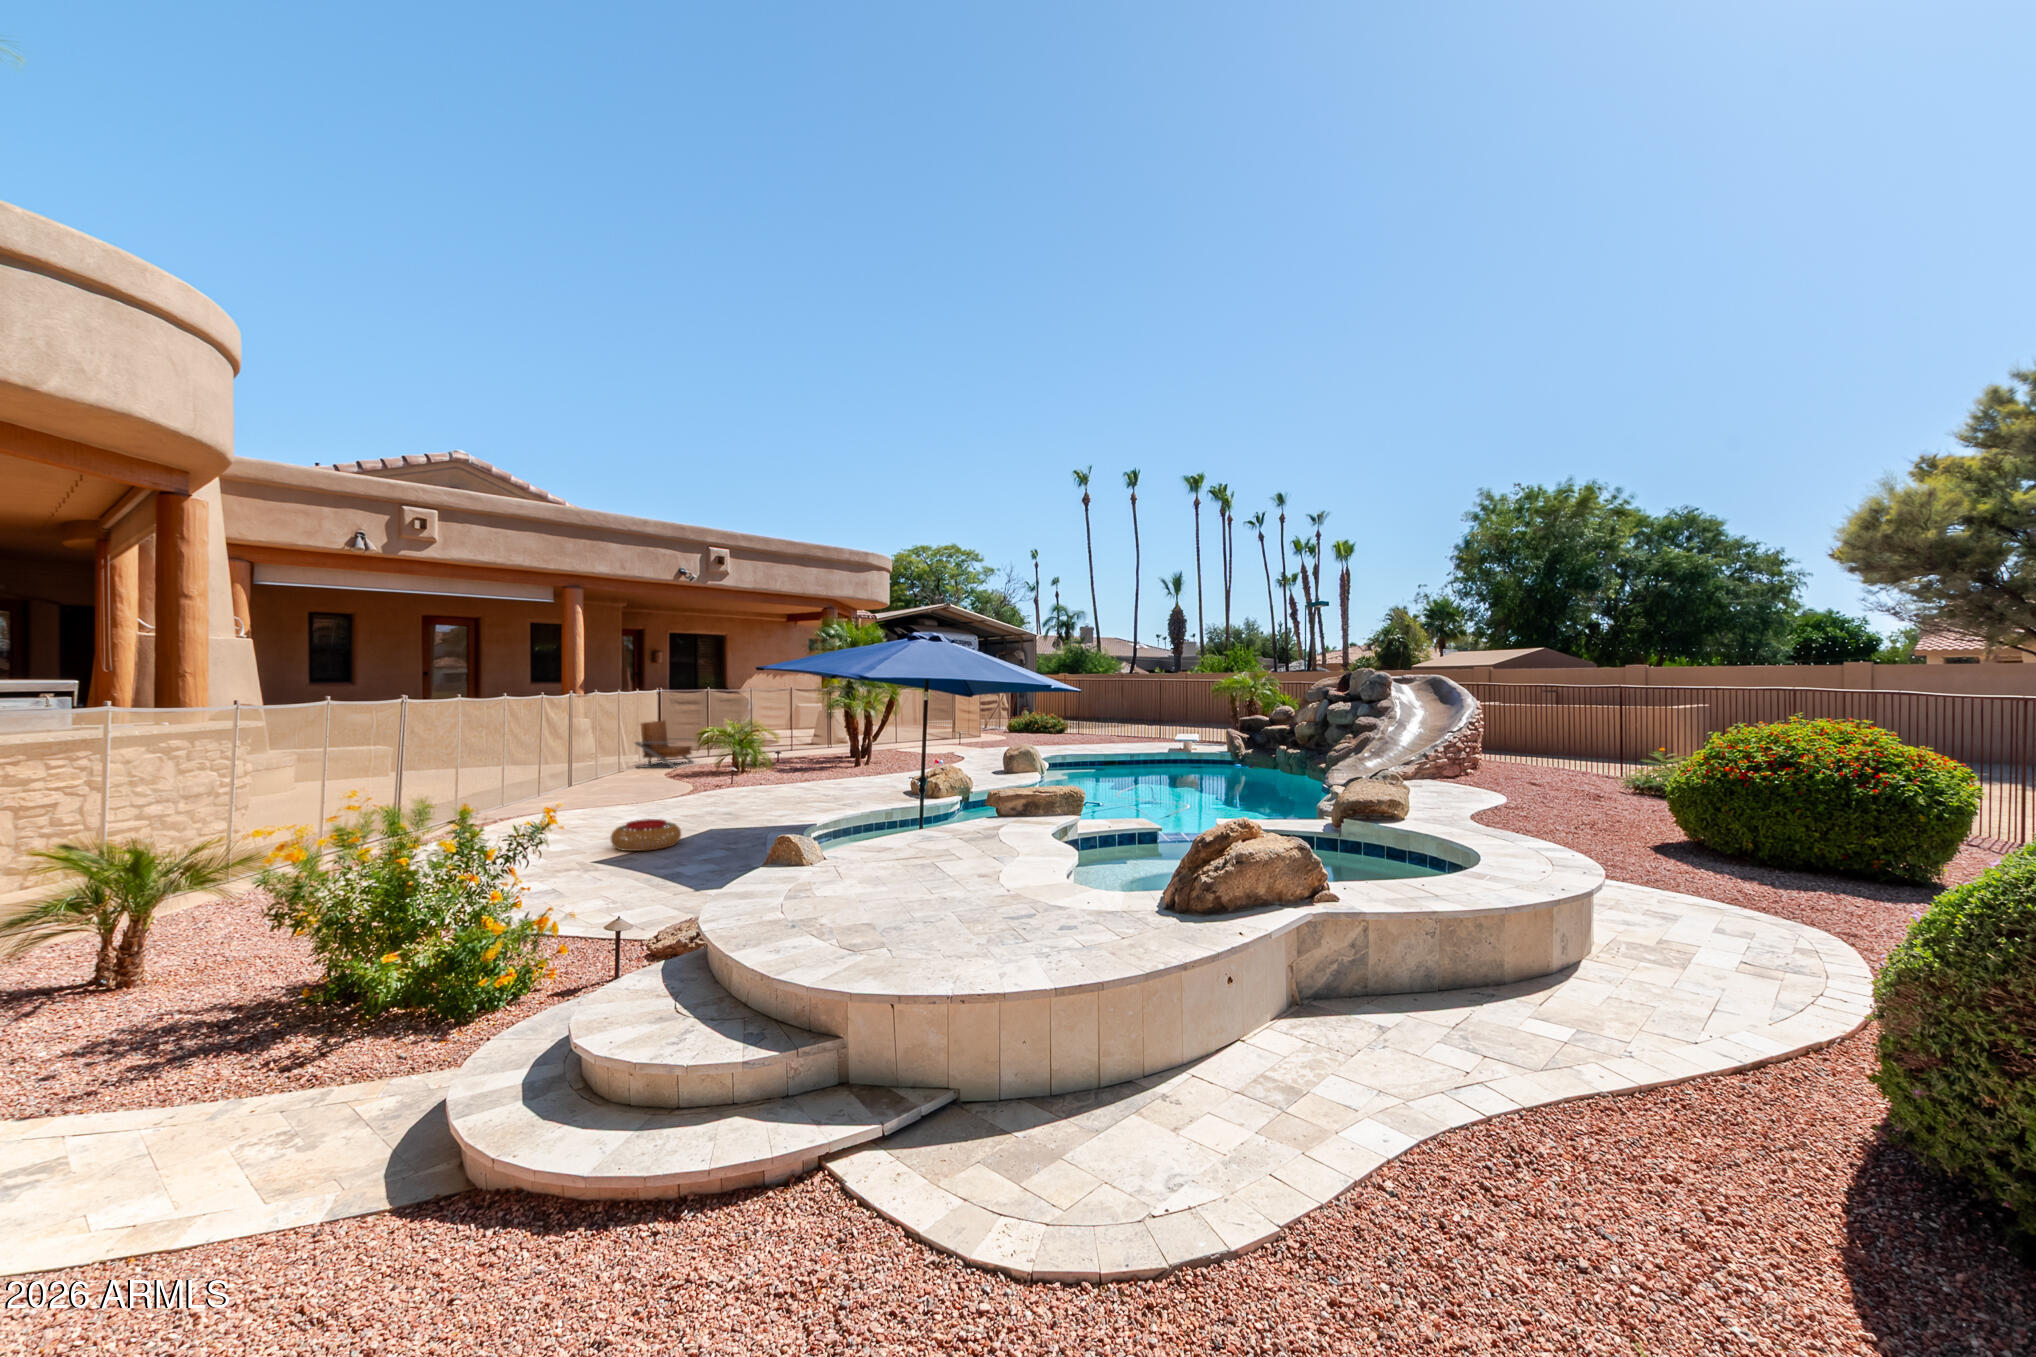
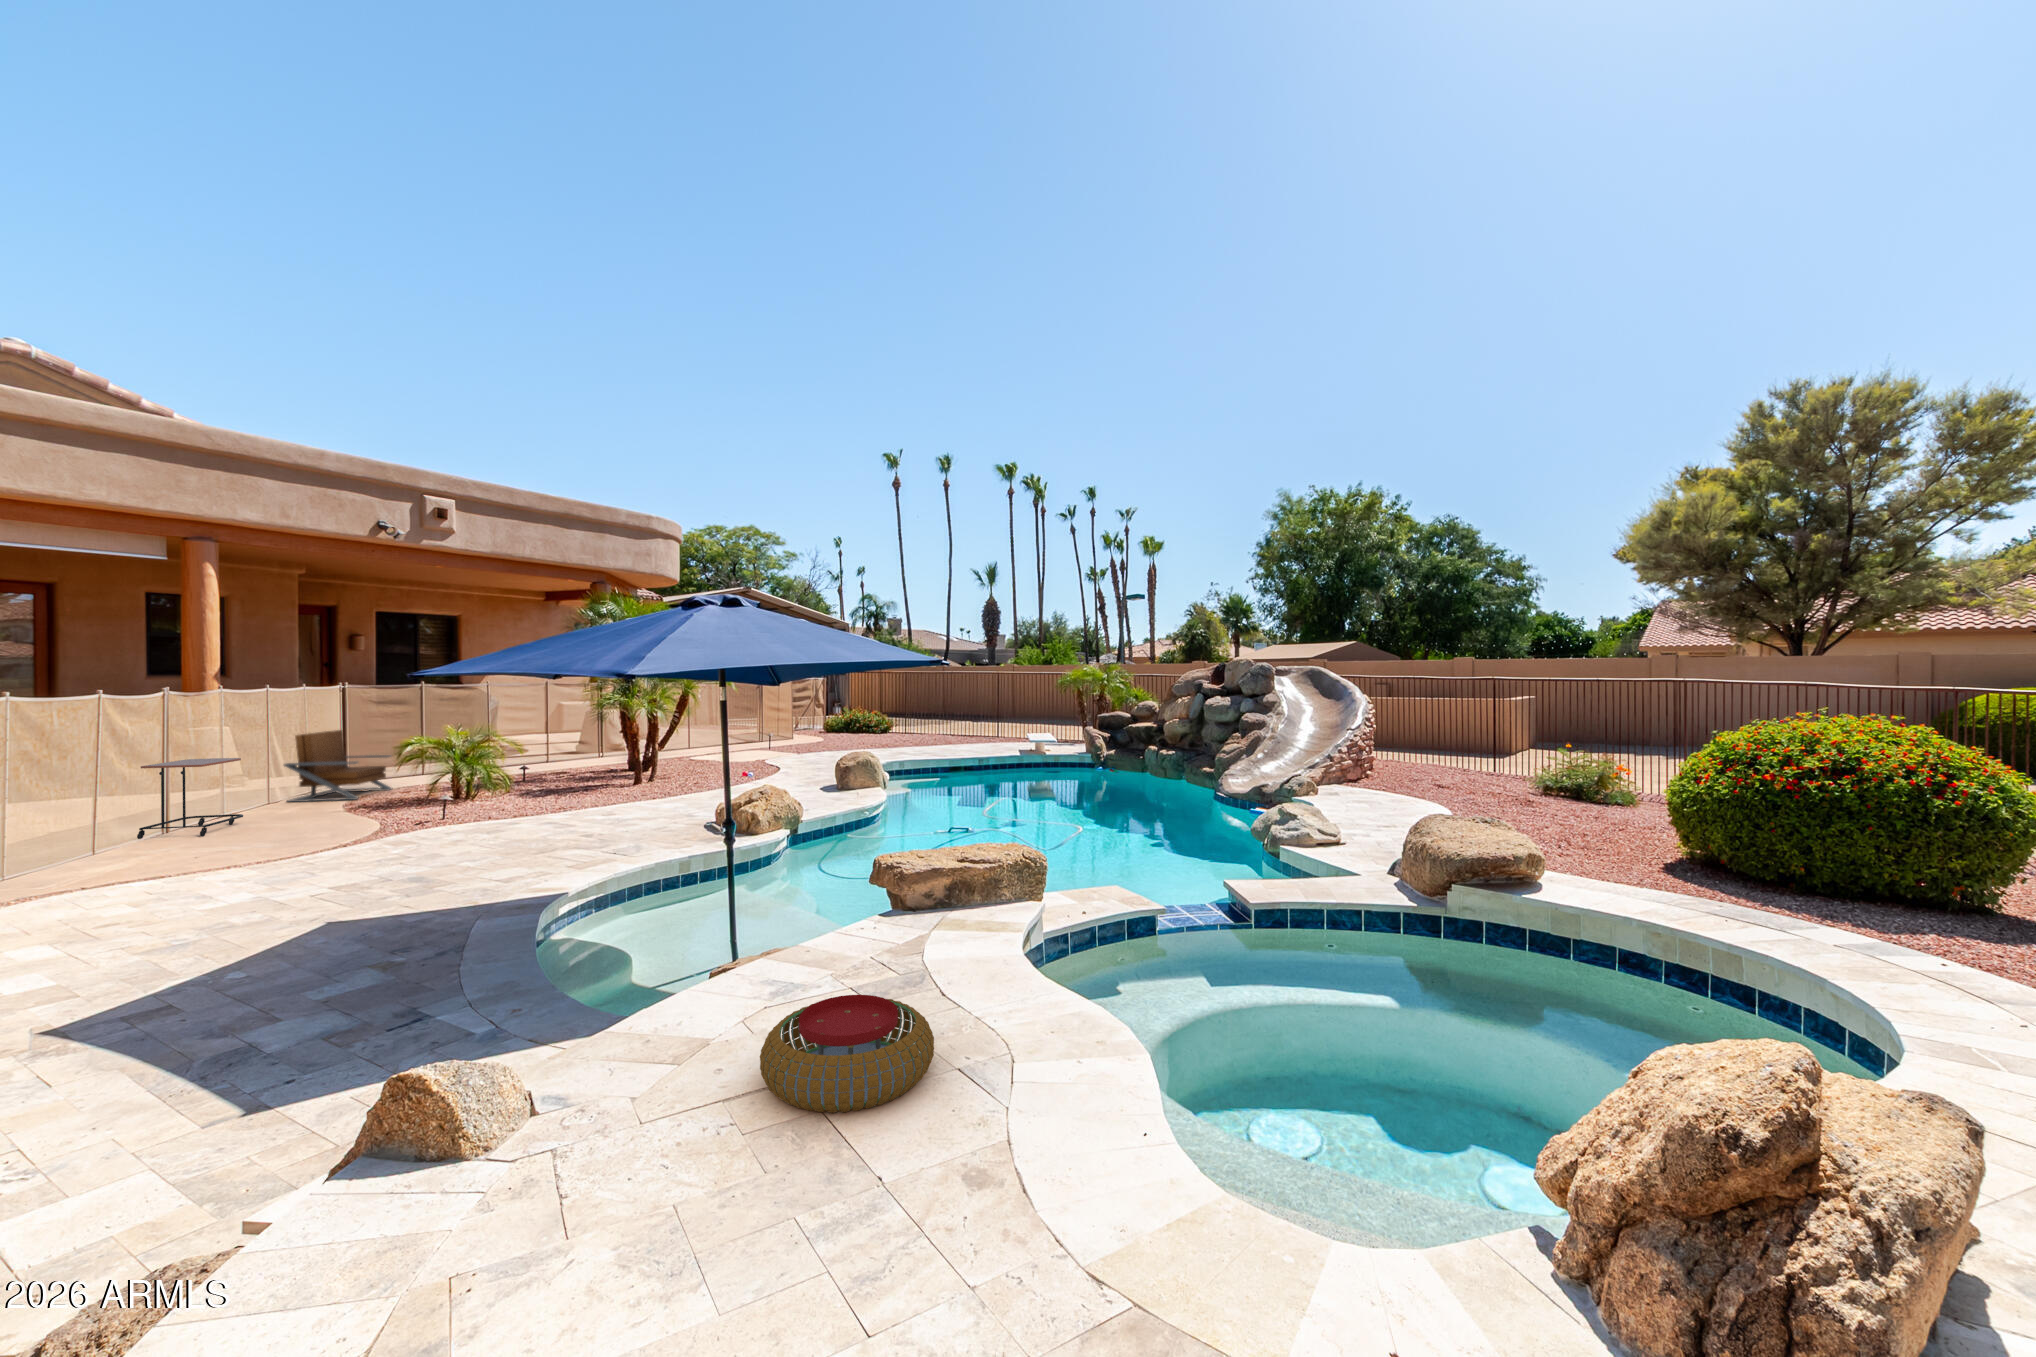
side table: none [567,736,618,784] -> present [137,758,243,839]
pouf: present [611,819,681,851] -> present [760,995,934,1113]

